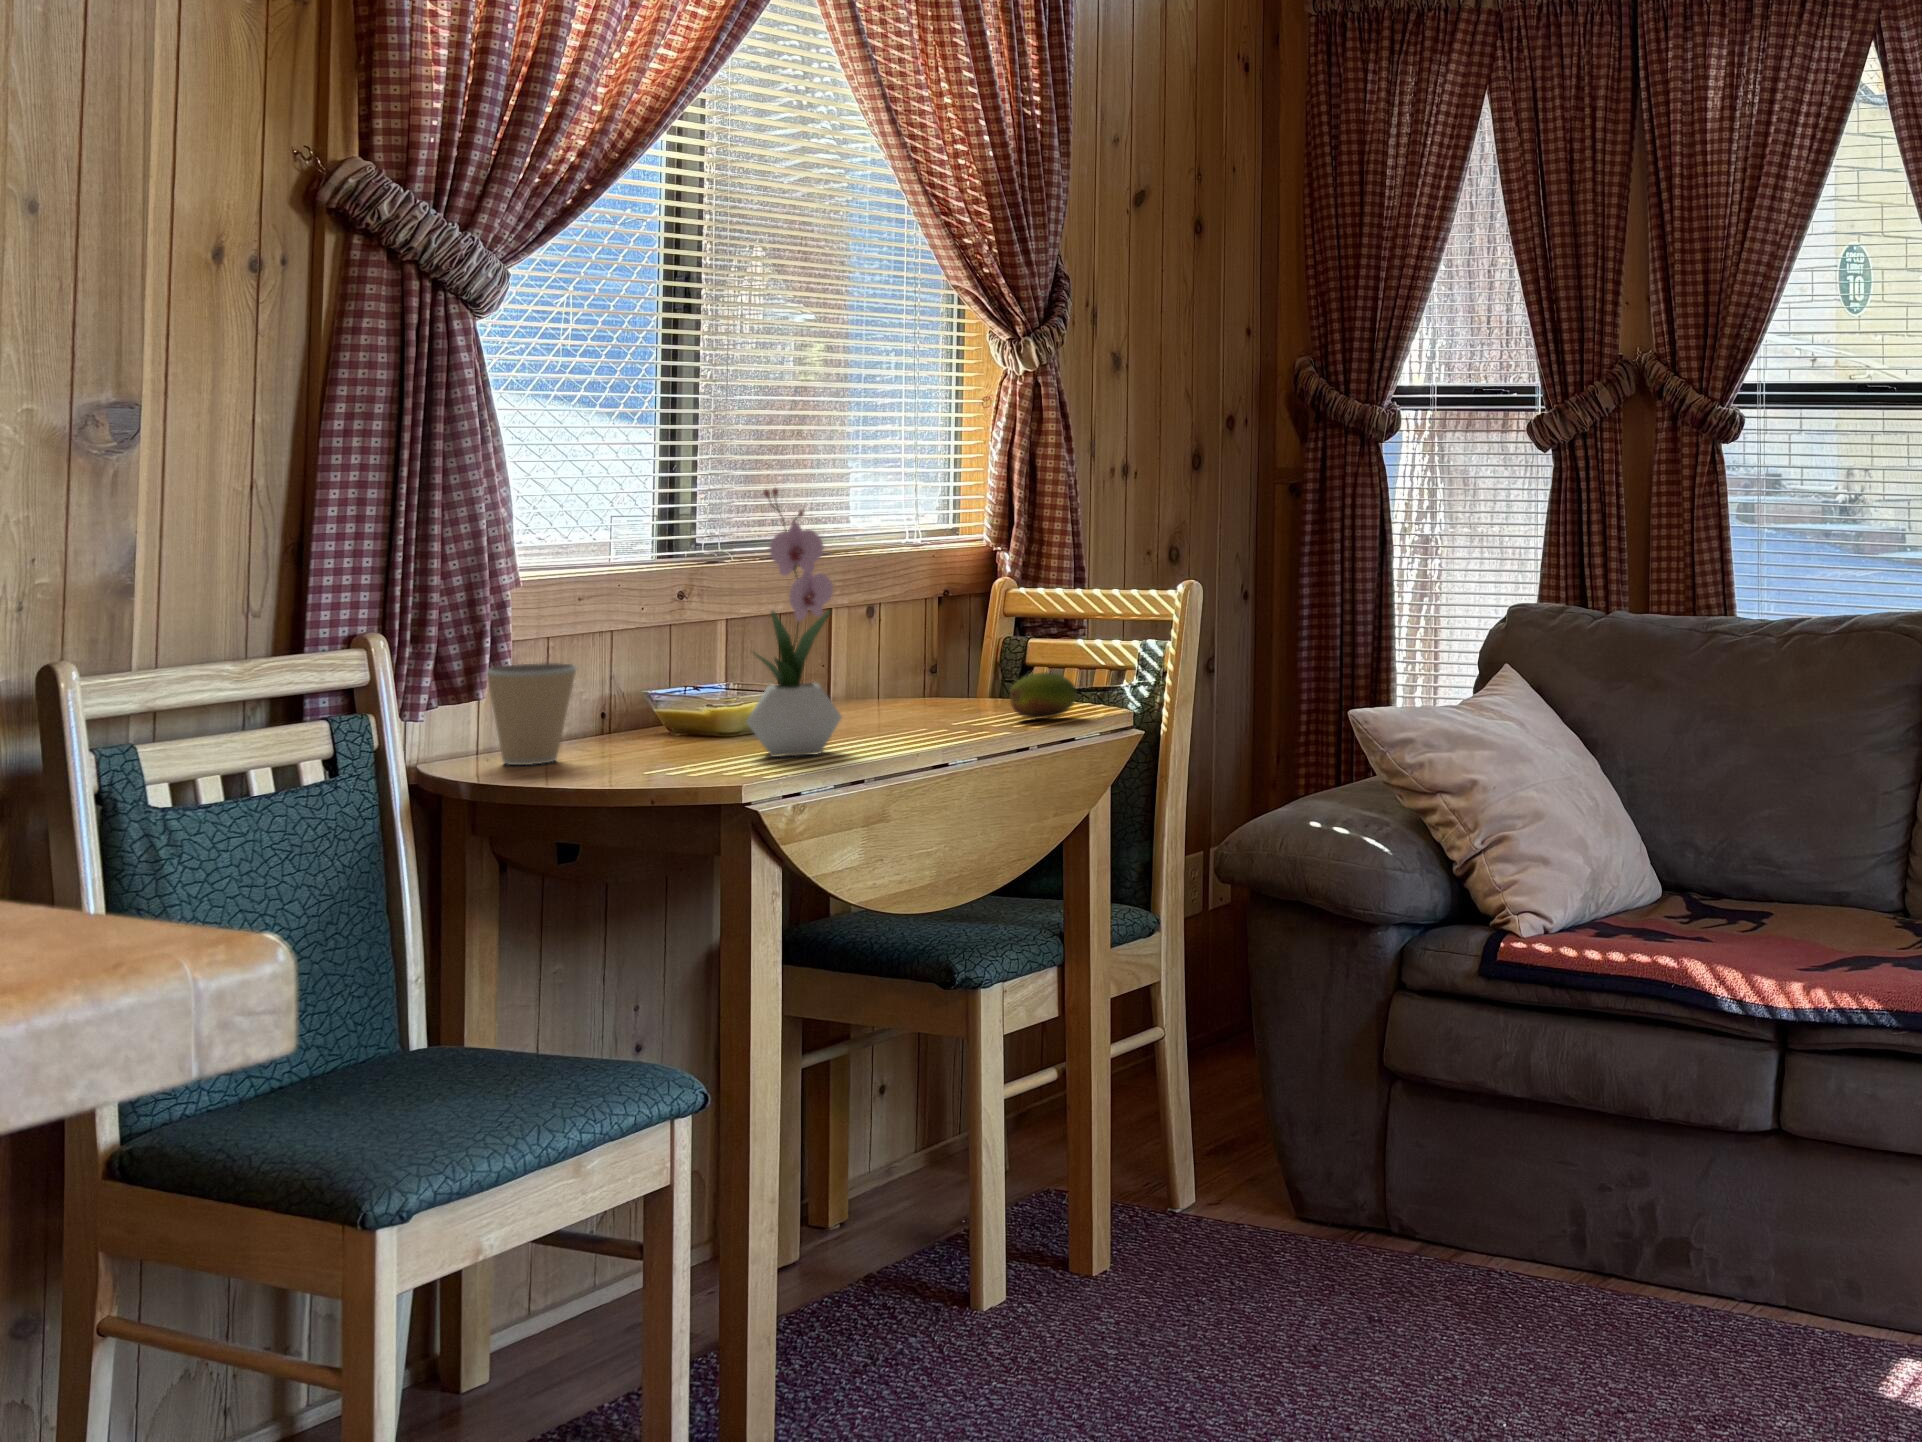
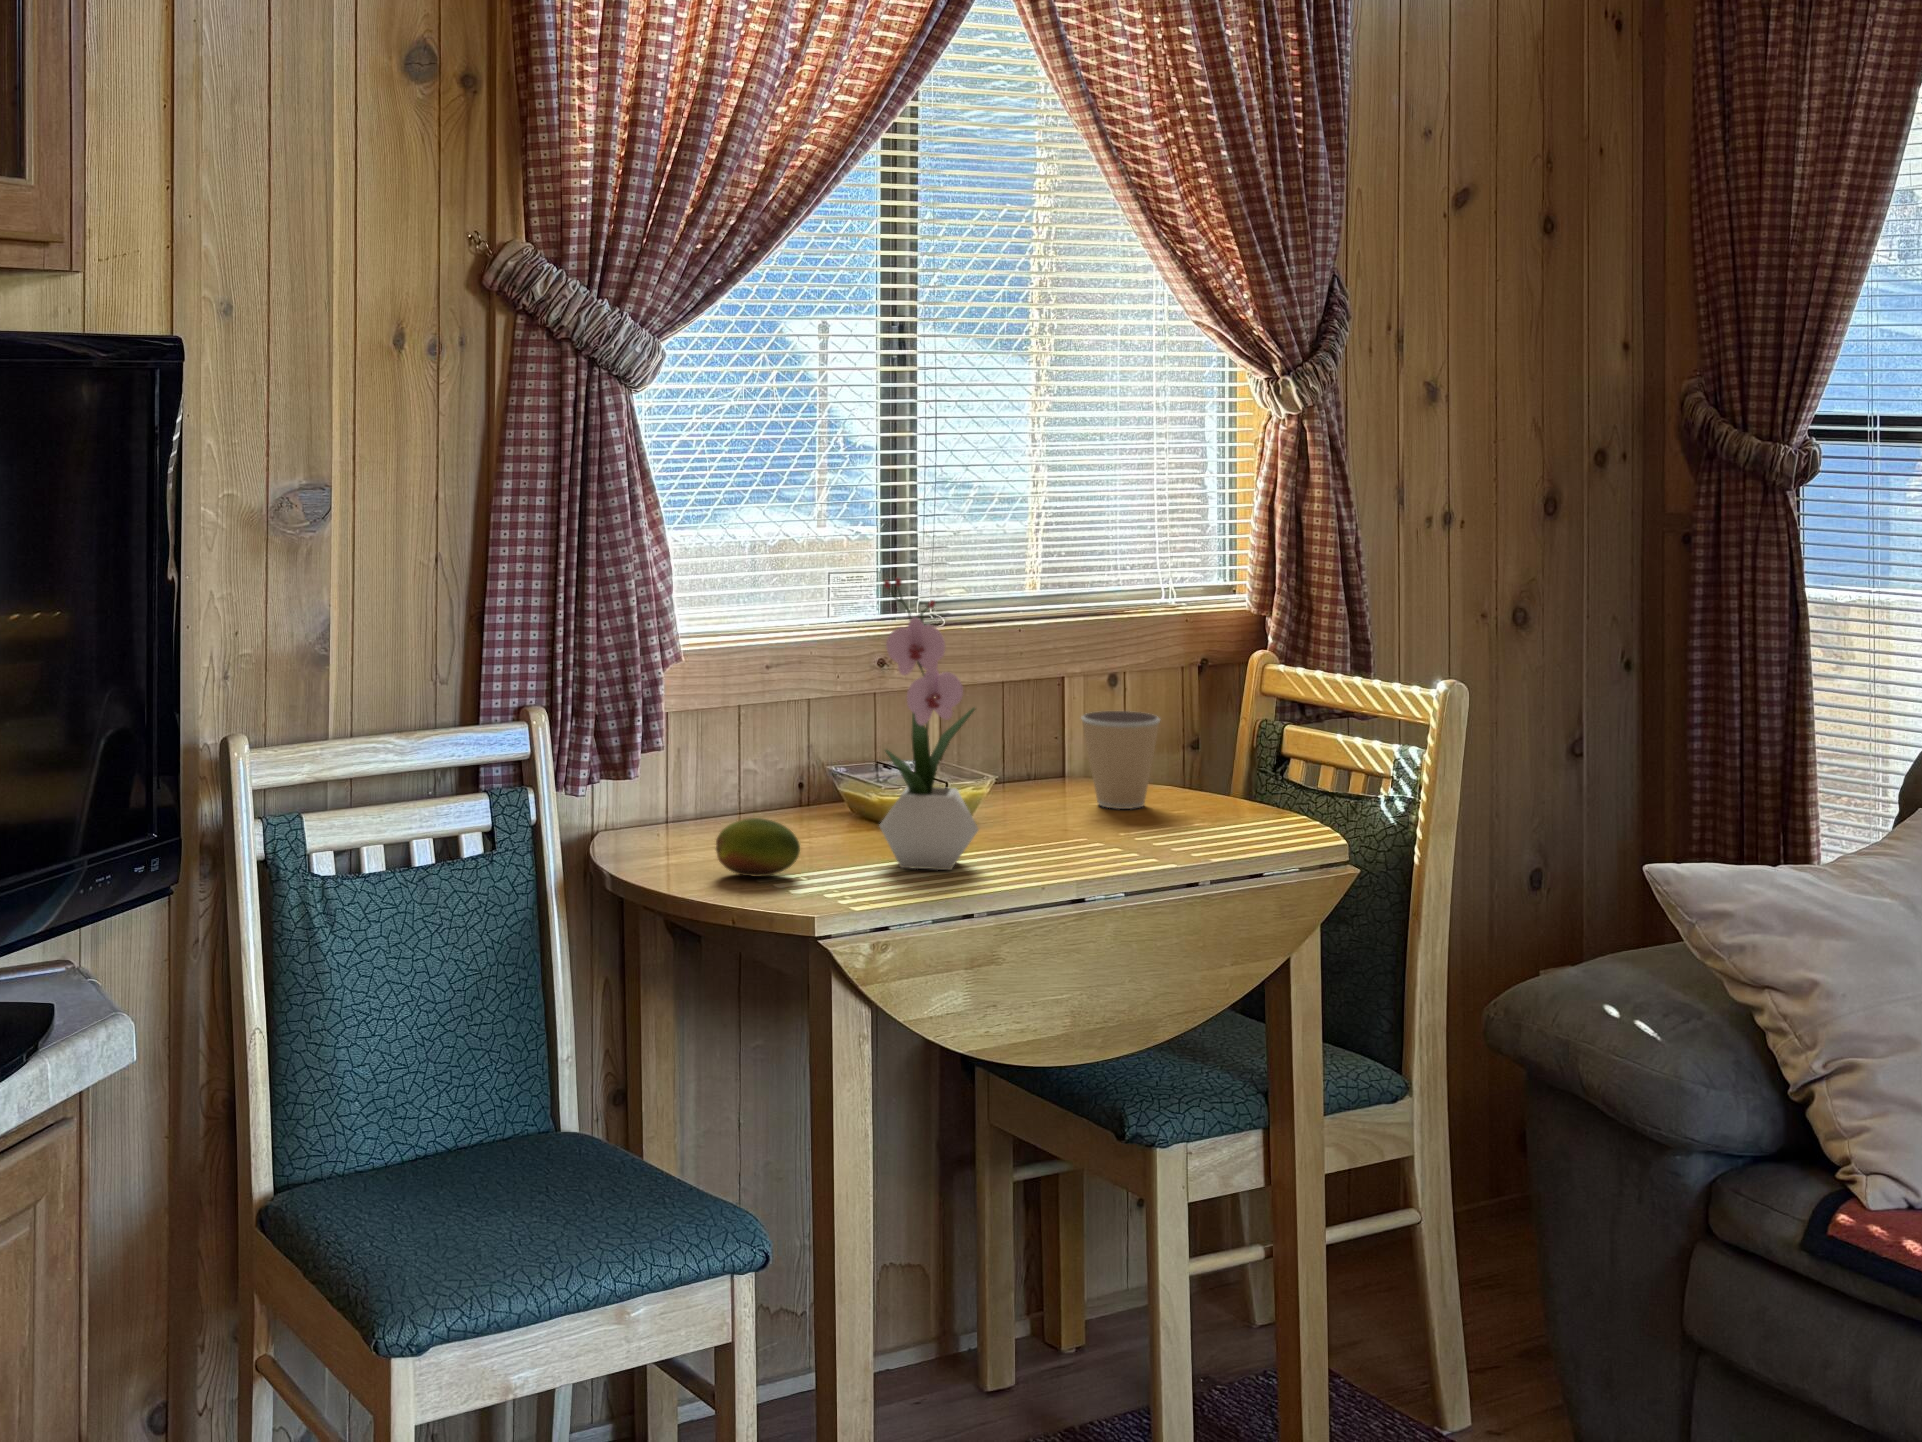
coffee cup: present [486,663,577,765] -> present [1081,711,1160,809]
fruit: present [1010,672,1077,719] -> present [716,818,800,877]

